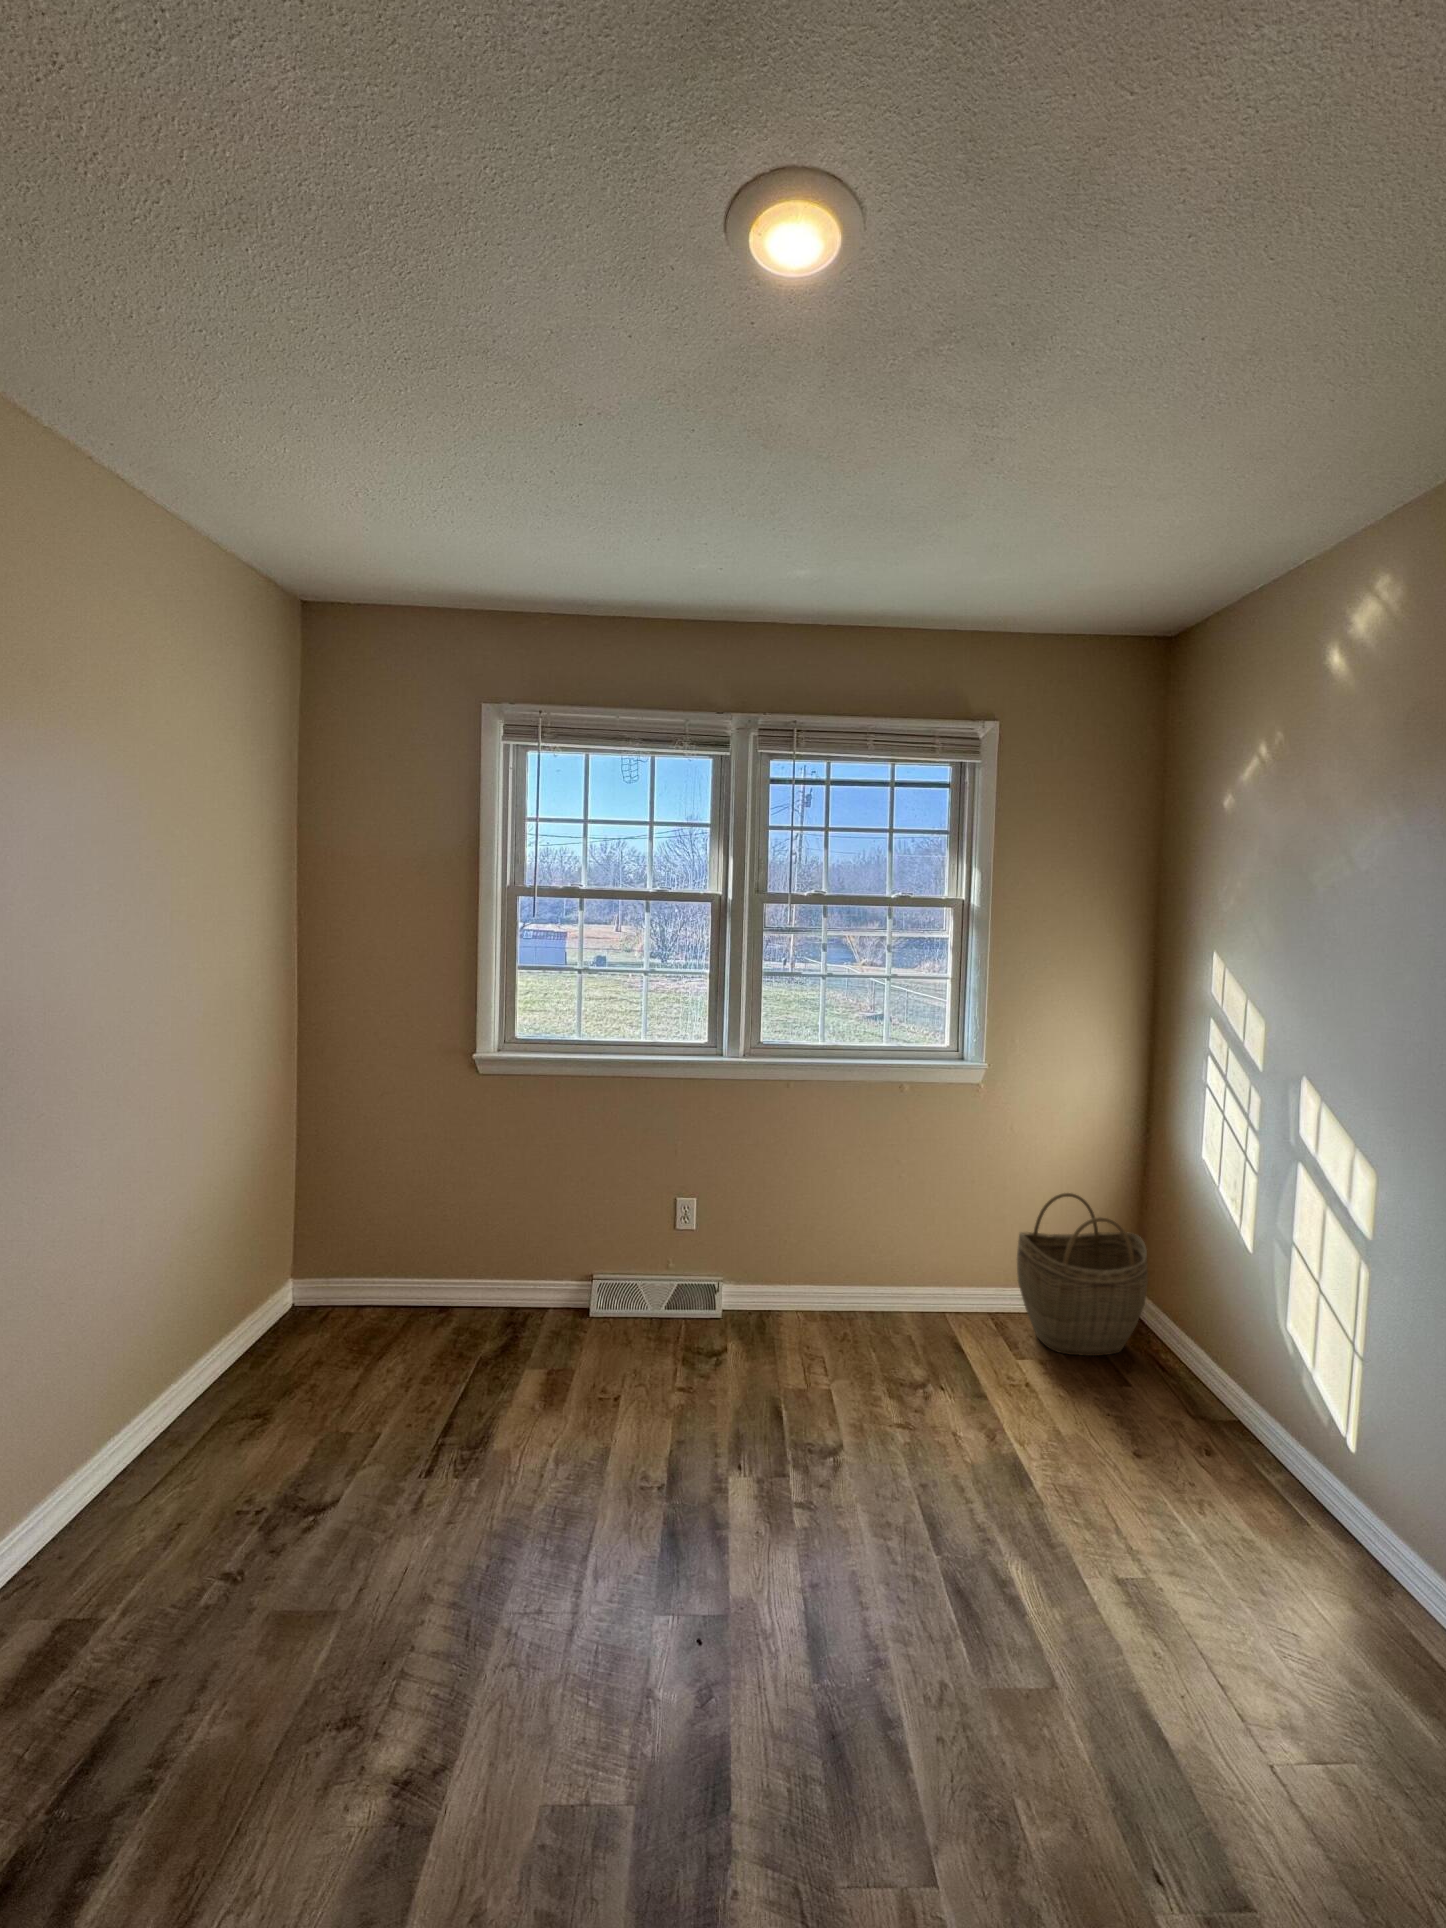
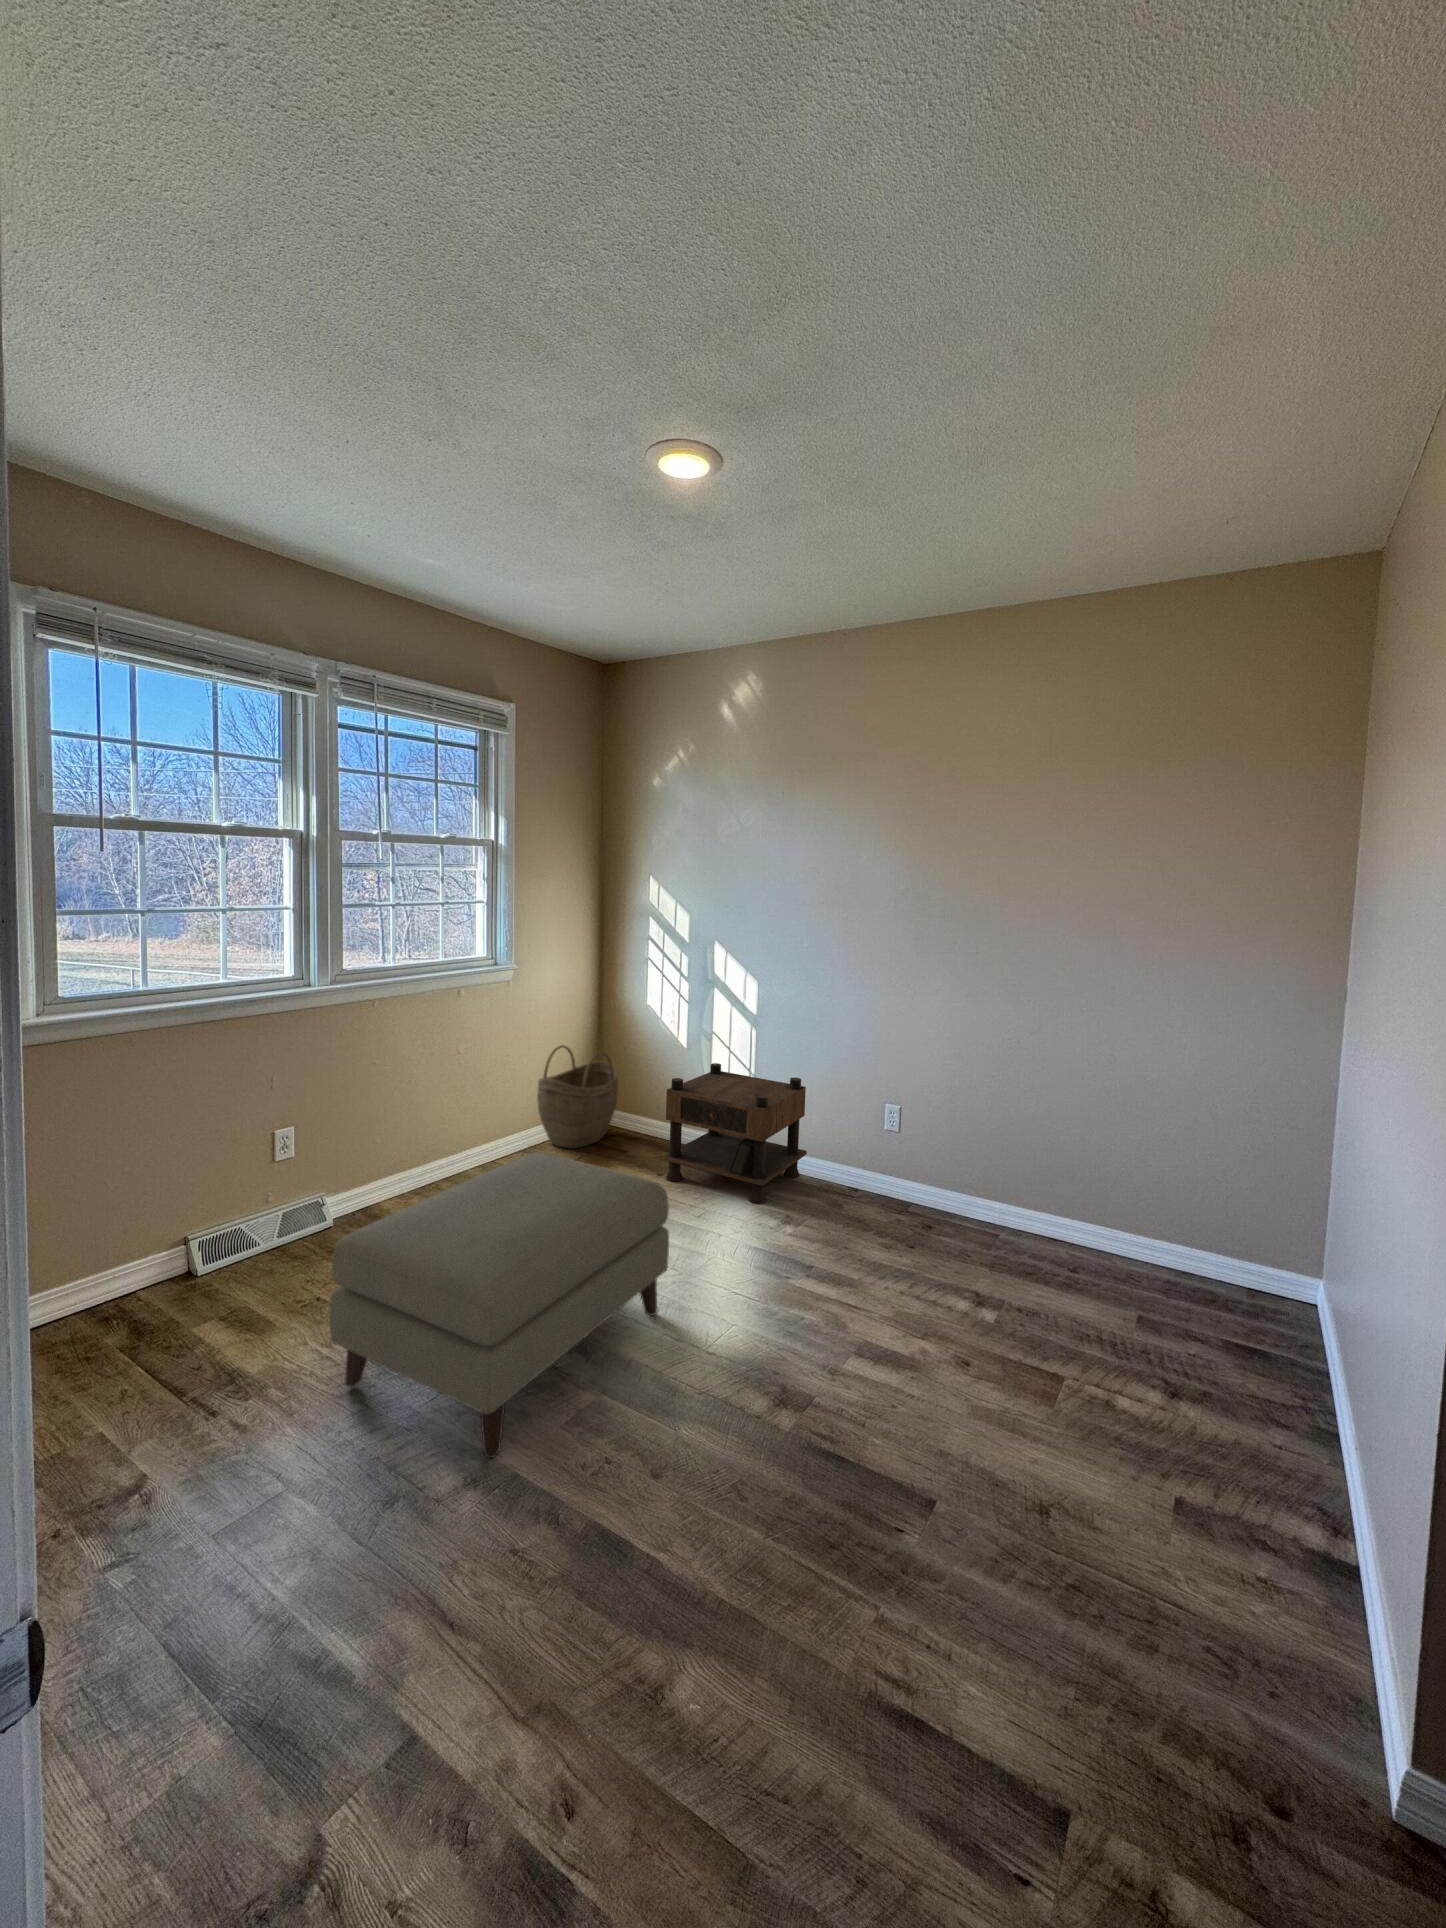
nightstand: none [1114,1291,1422,1601] -> present [663,1063,807,1204]
ottoman: none [436,1314,839,1657] -> present [330,1152,669,1458]

